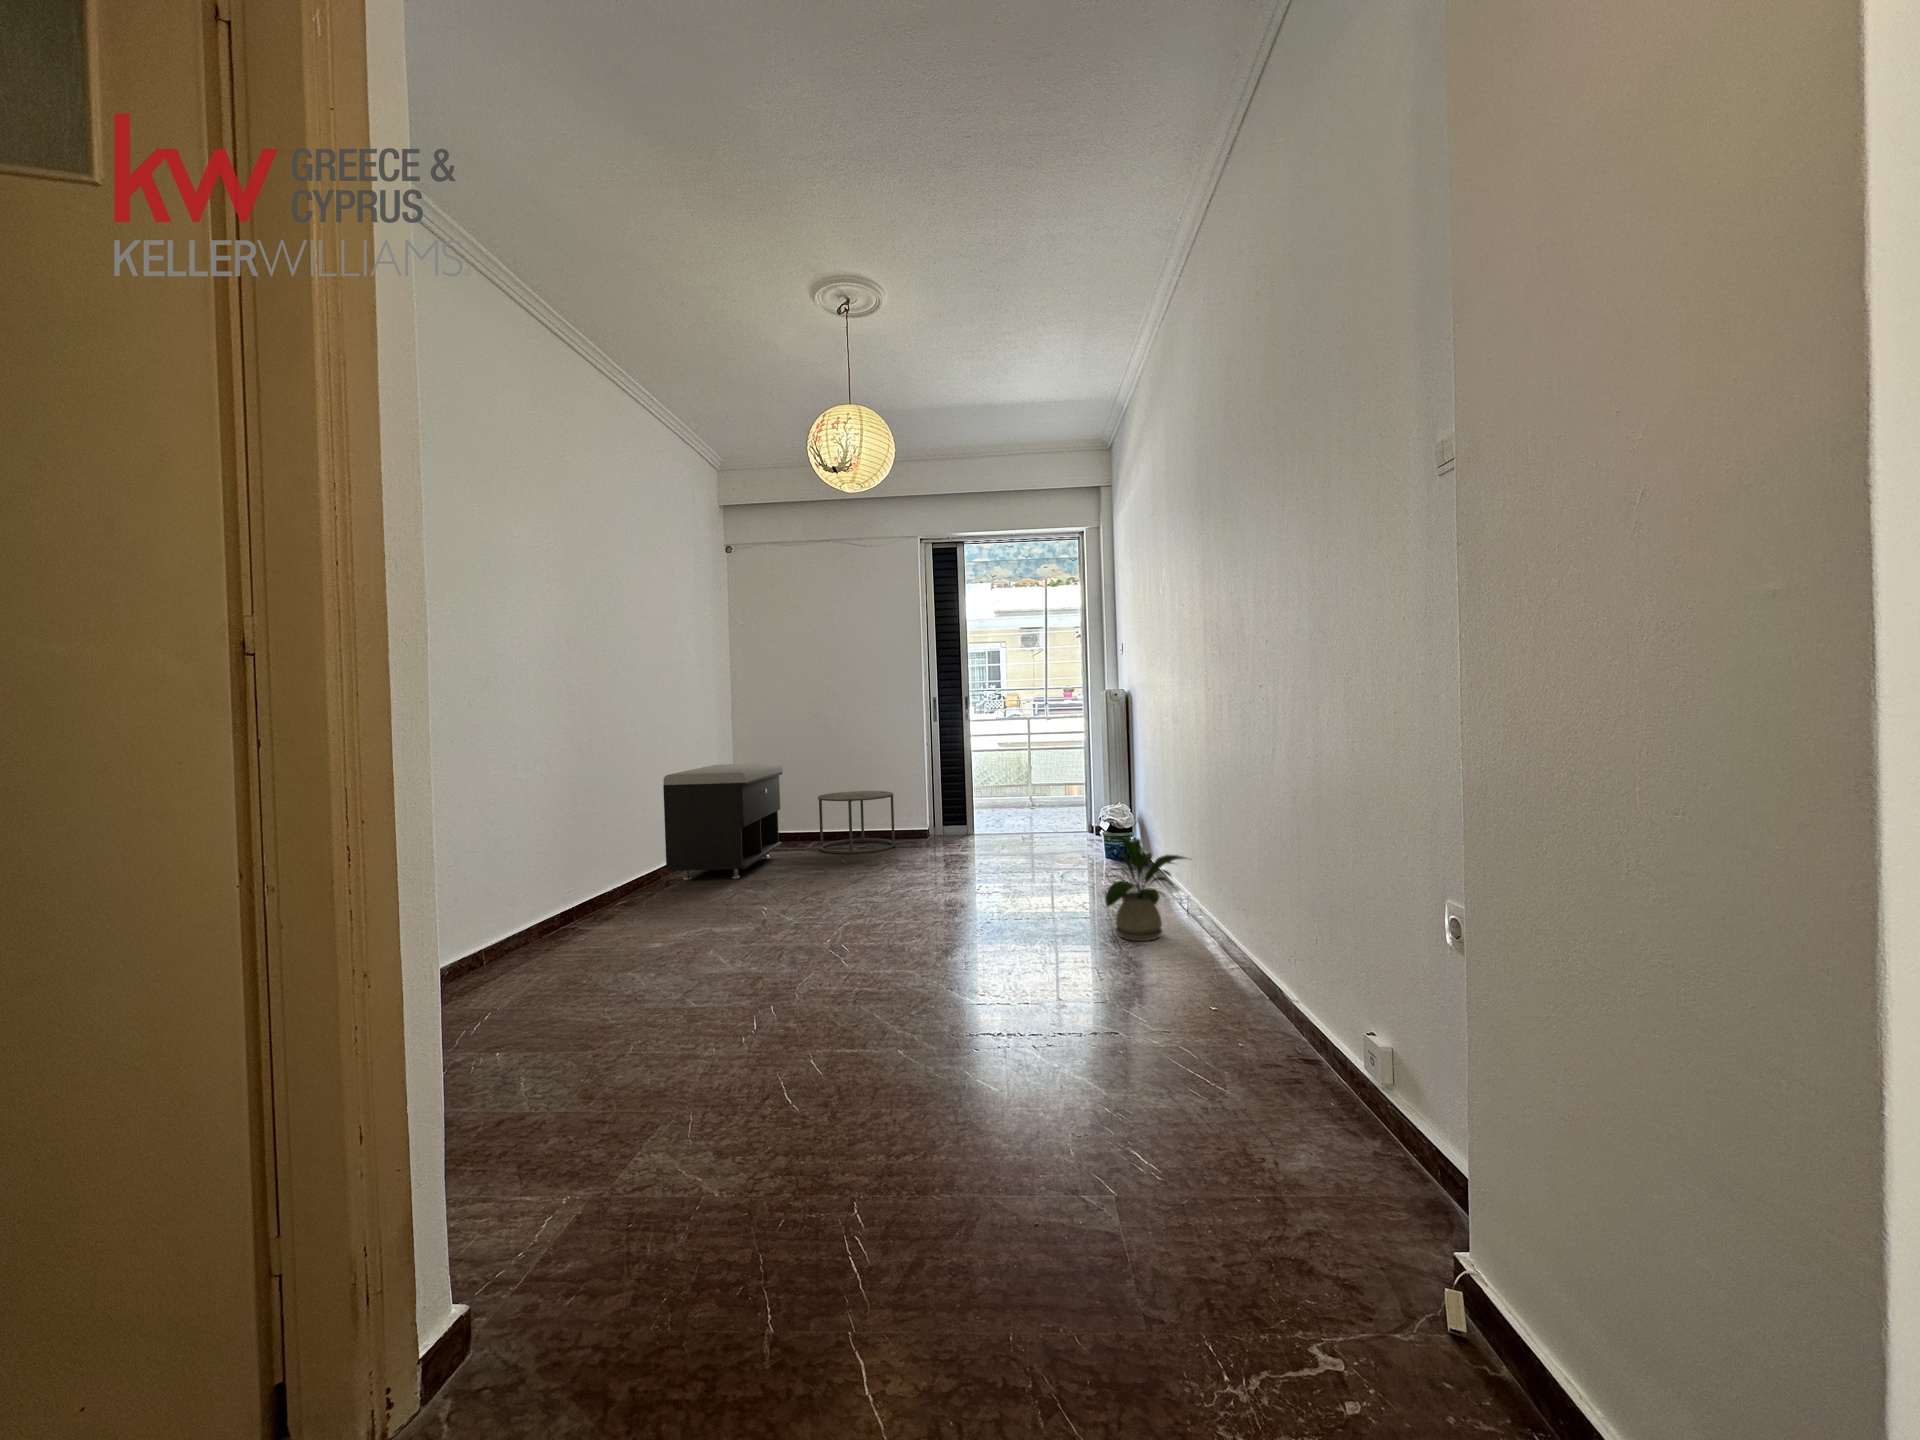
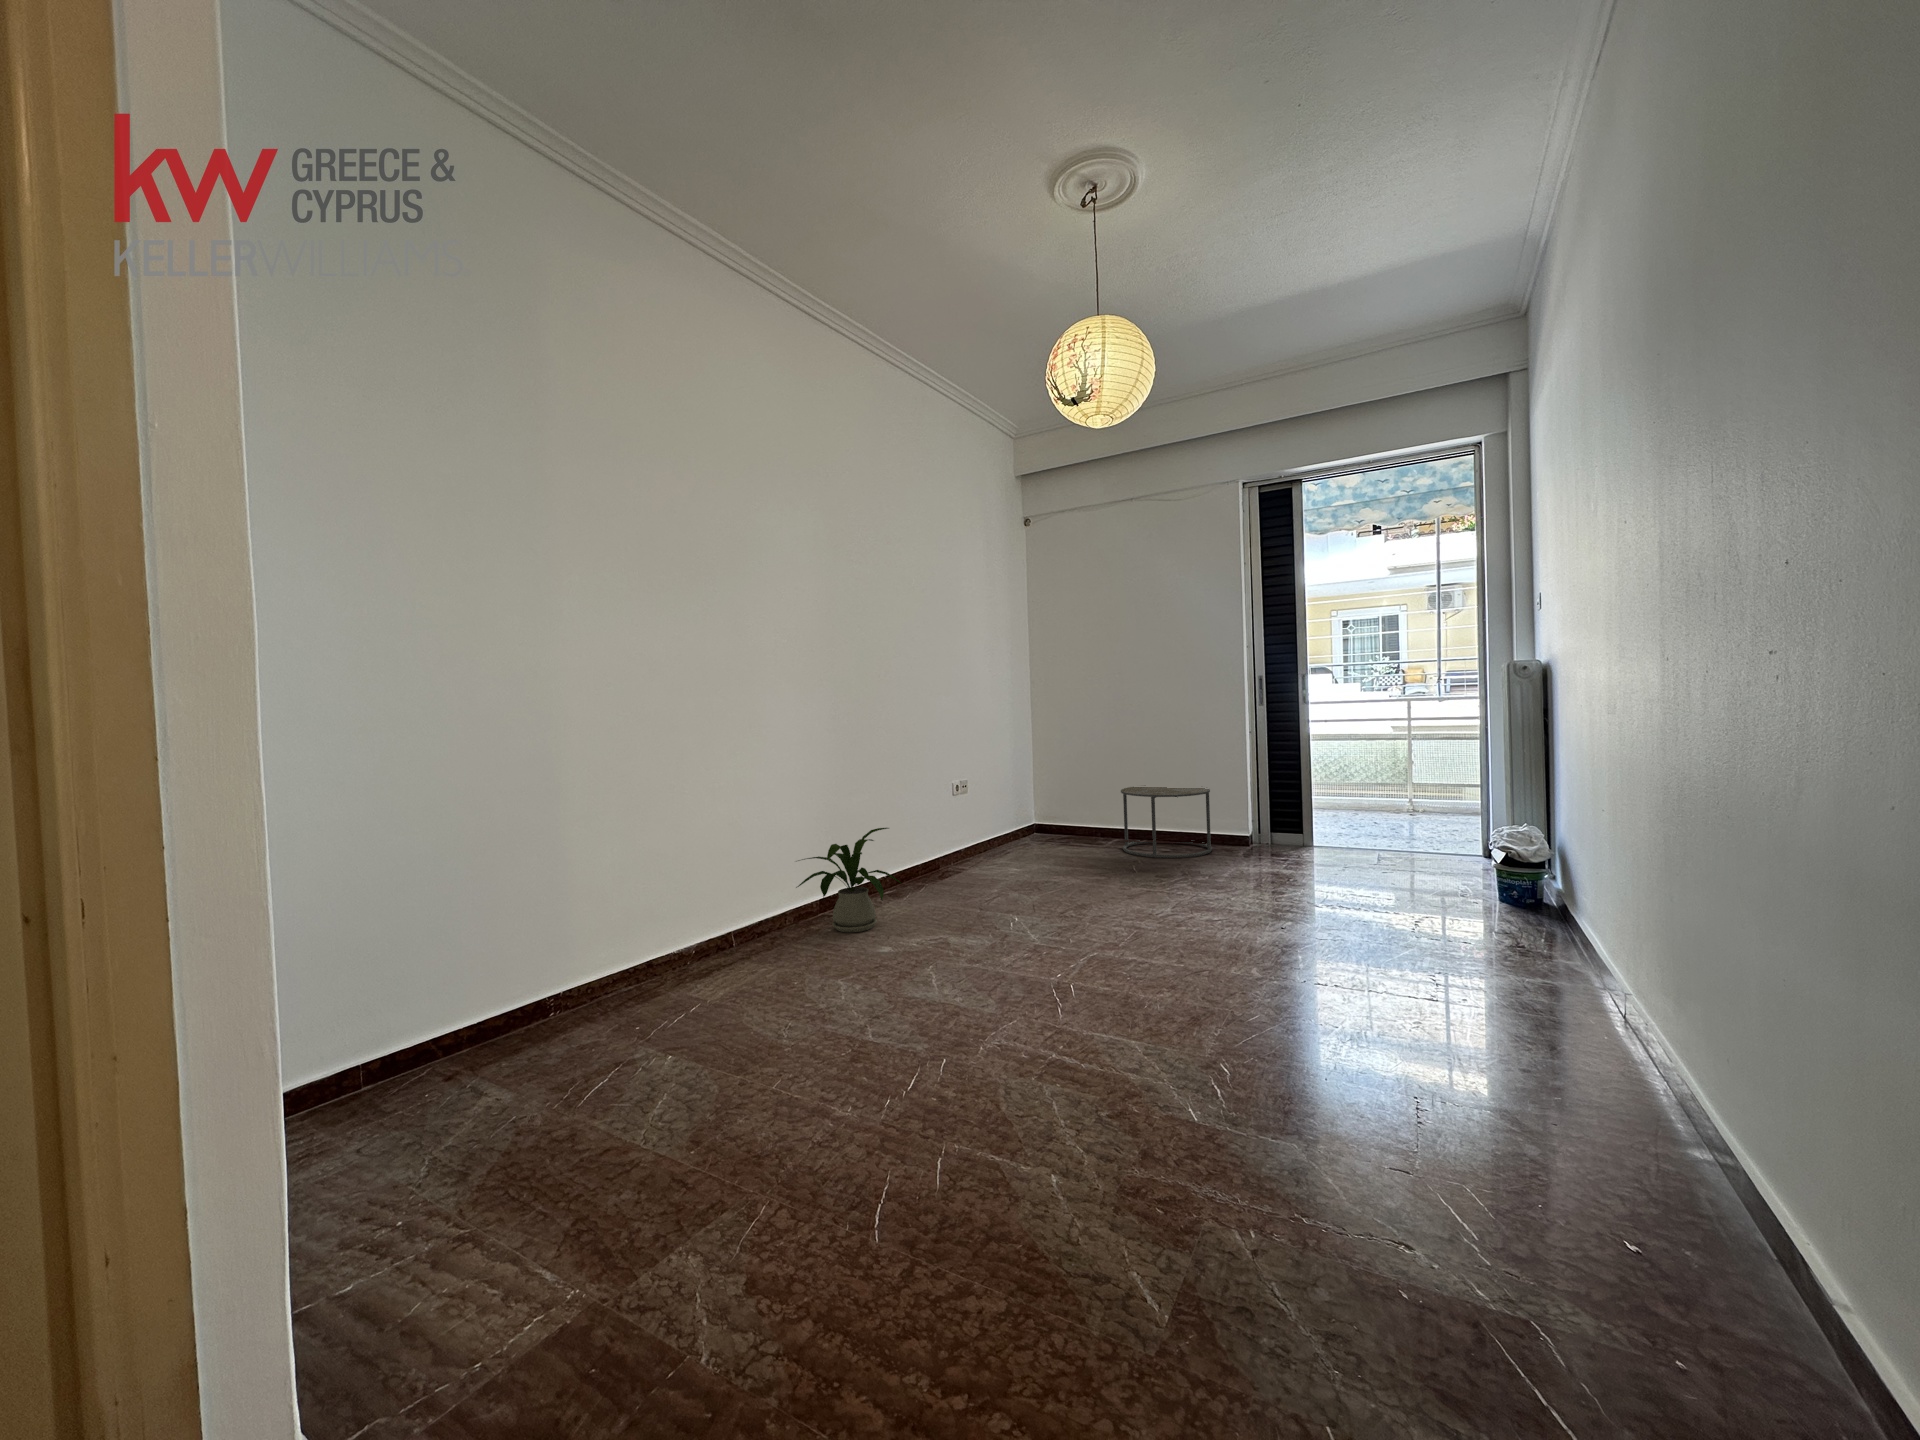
storage bench: present [663,763,783,879] -> none [944,751,1079,876]
house plant: present [1105,835,1187,941] -> present [796,828,901,933]

